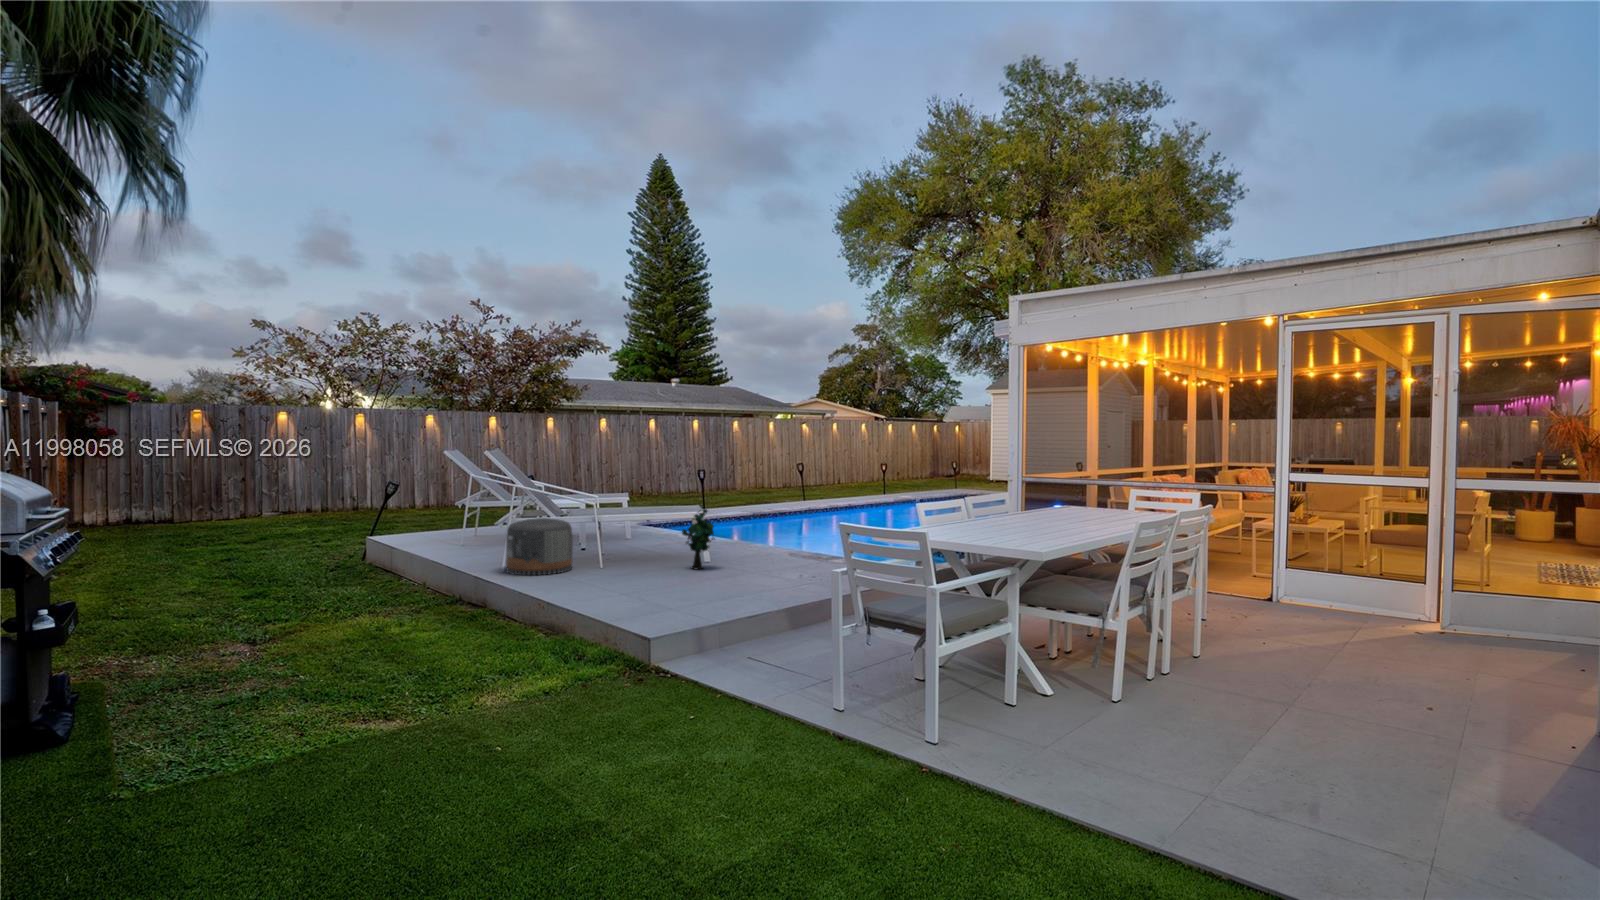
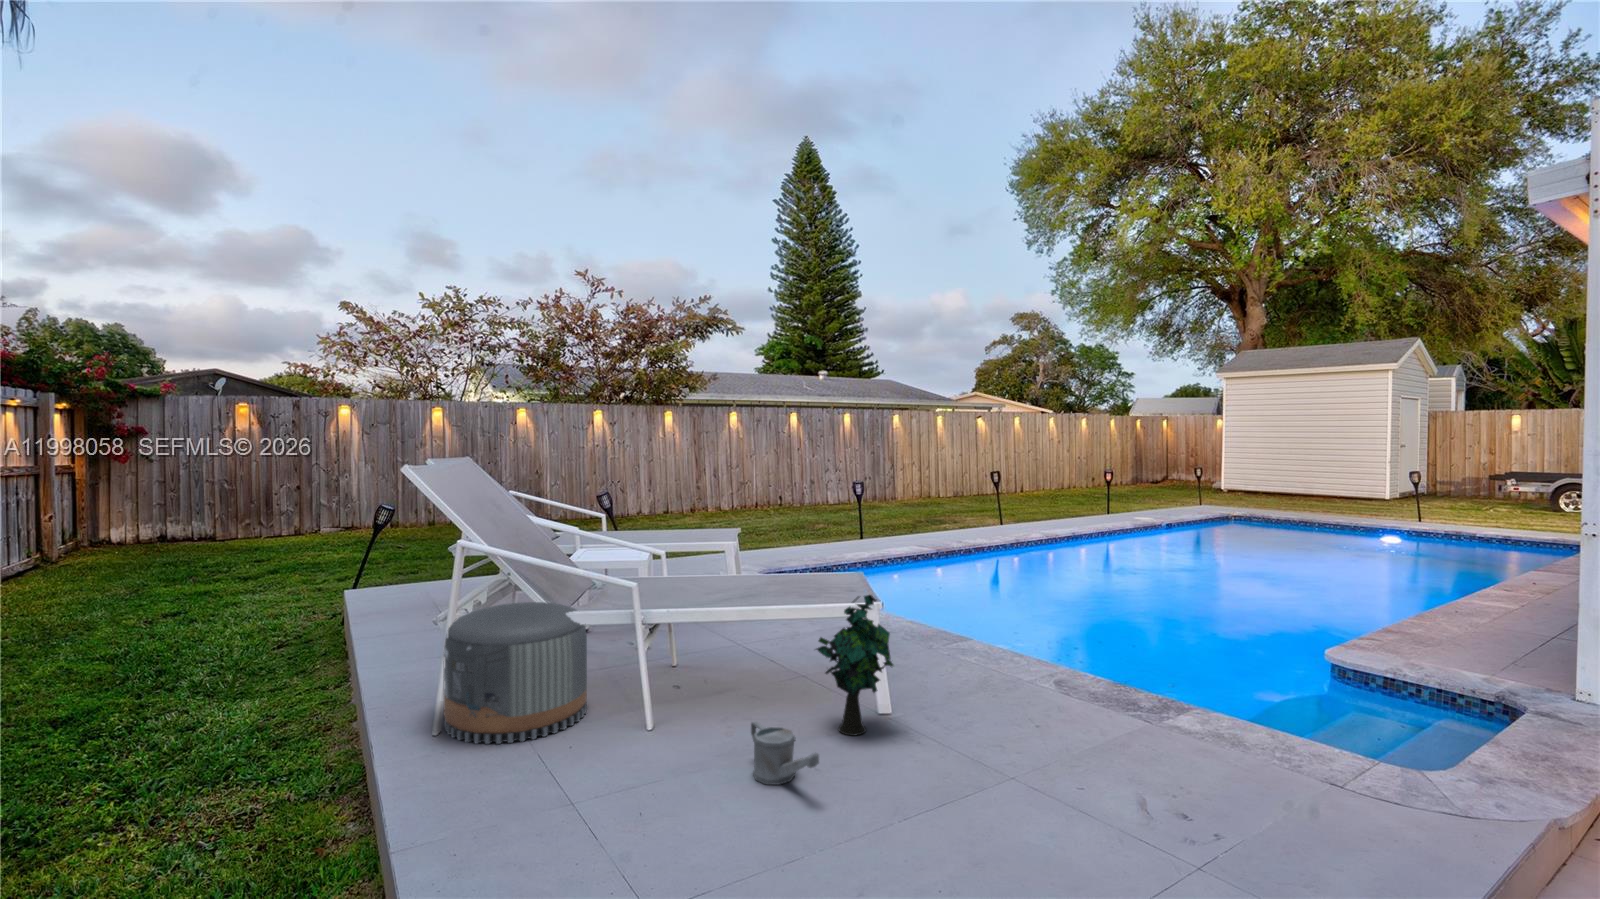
watering can: none [654,559,684,579] -> present [751,722,819,785]

